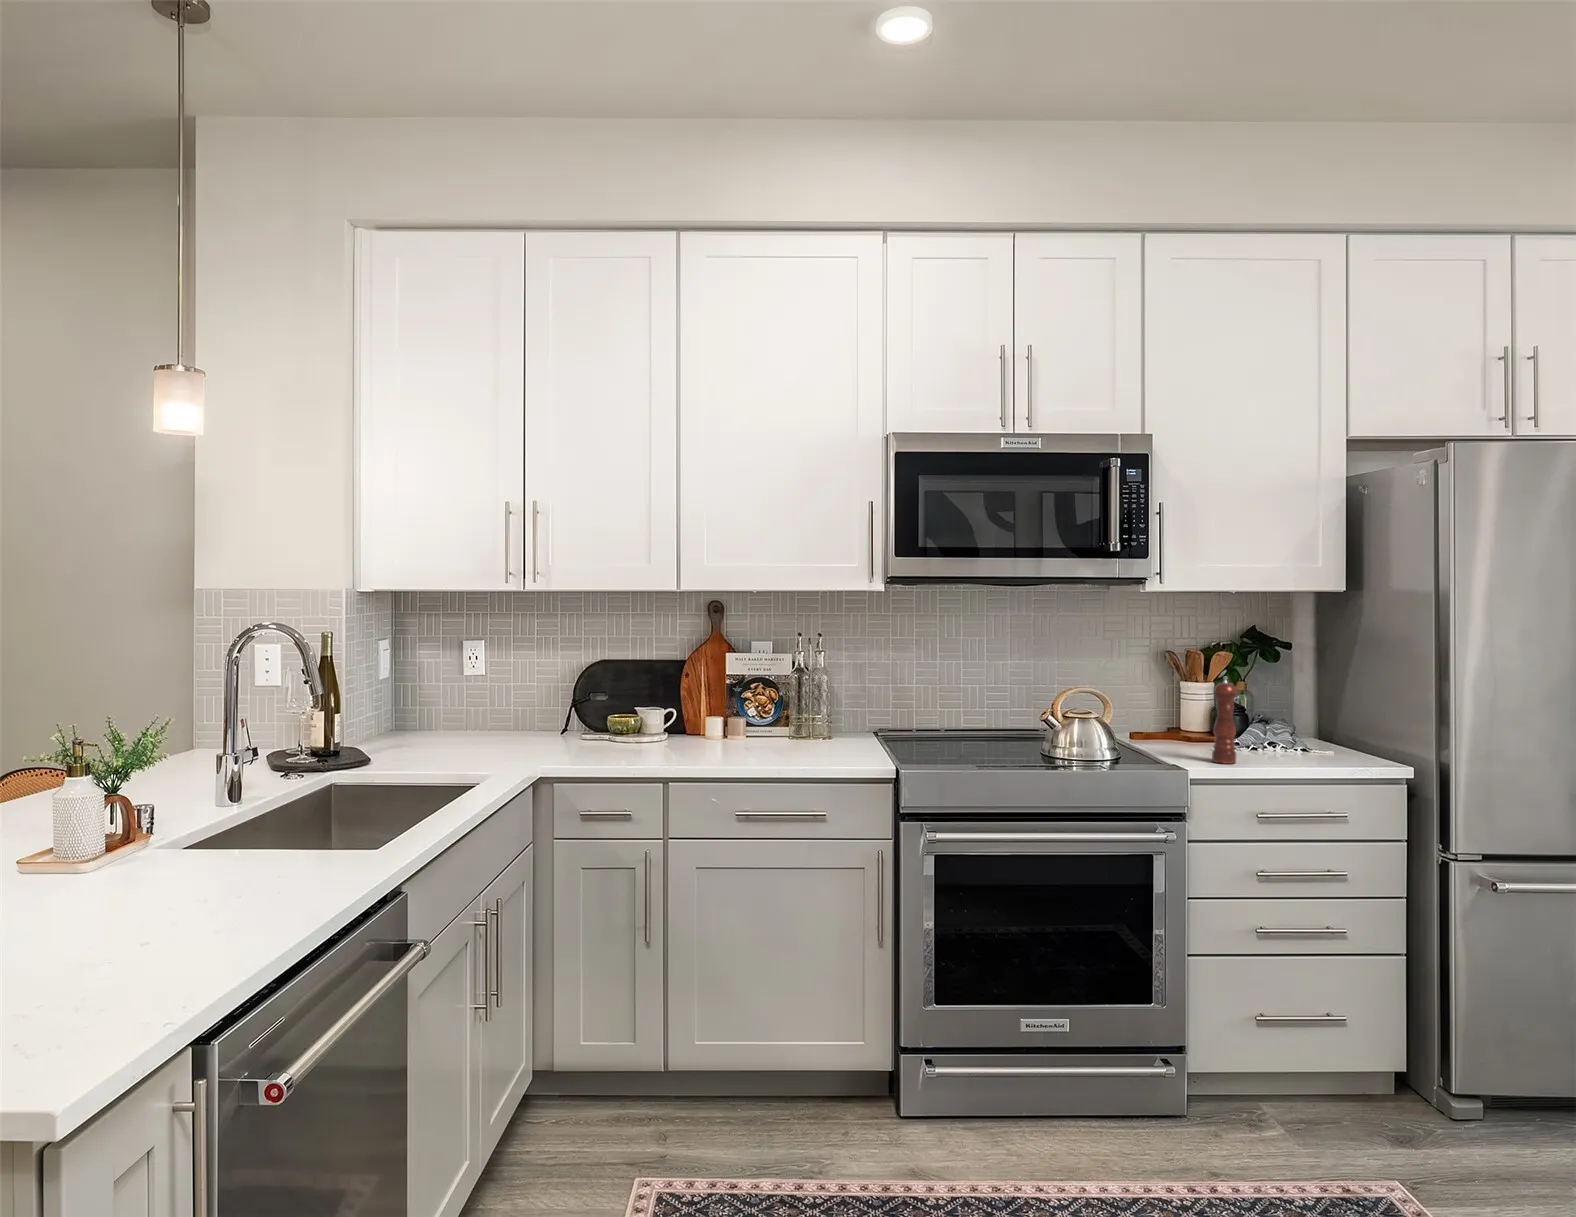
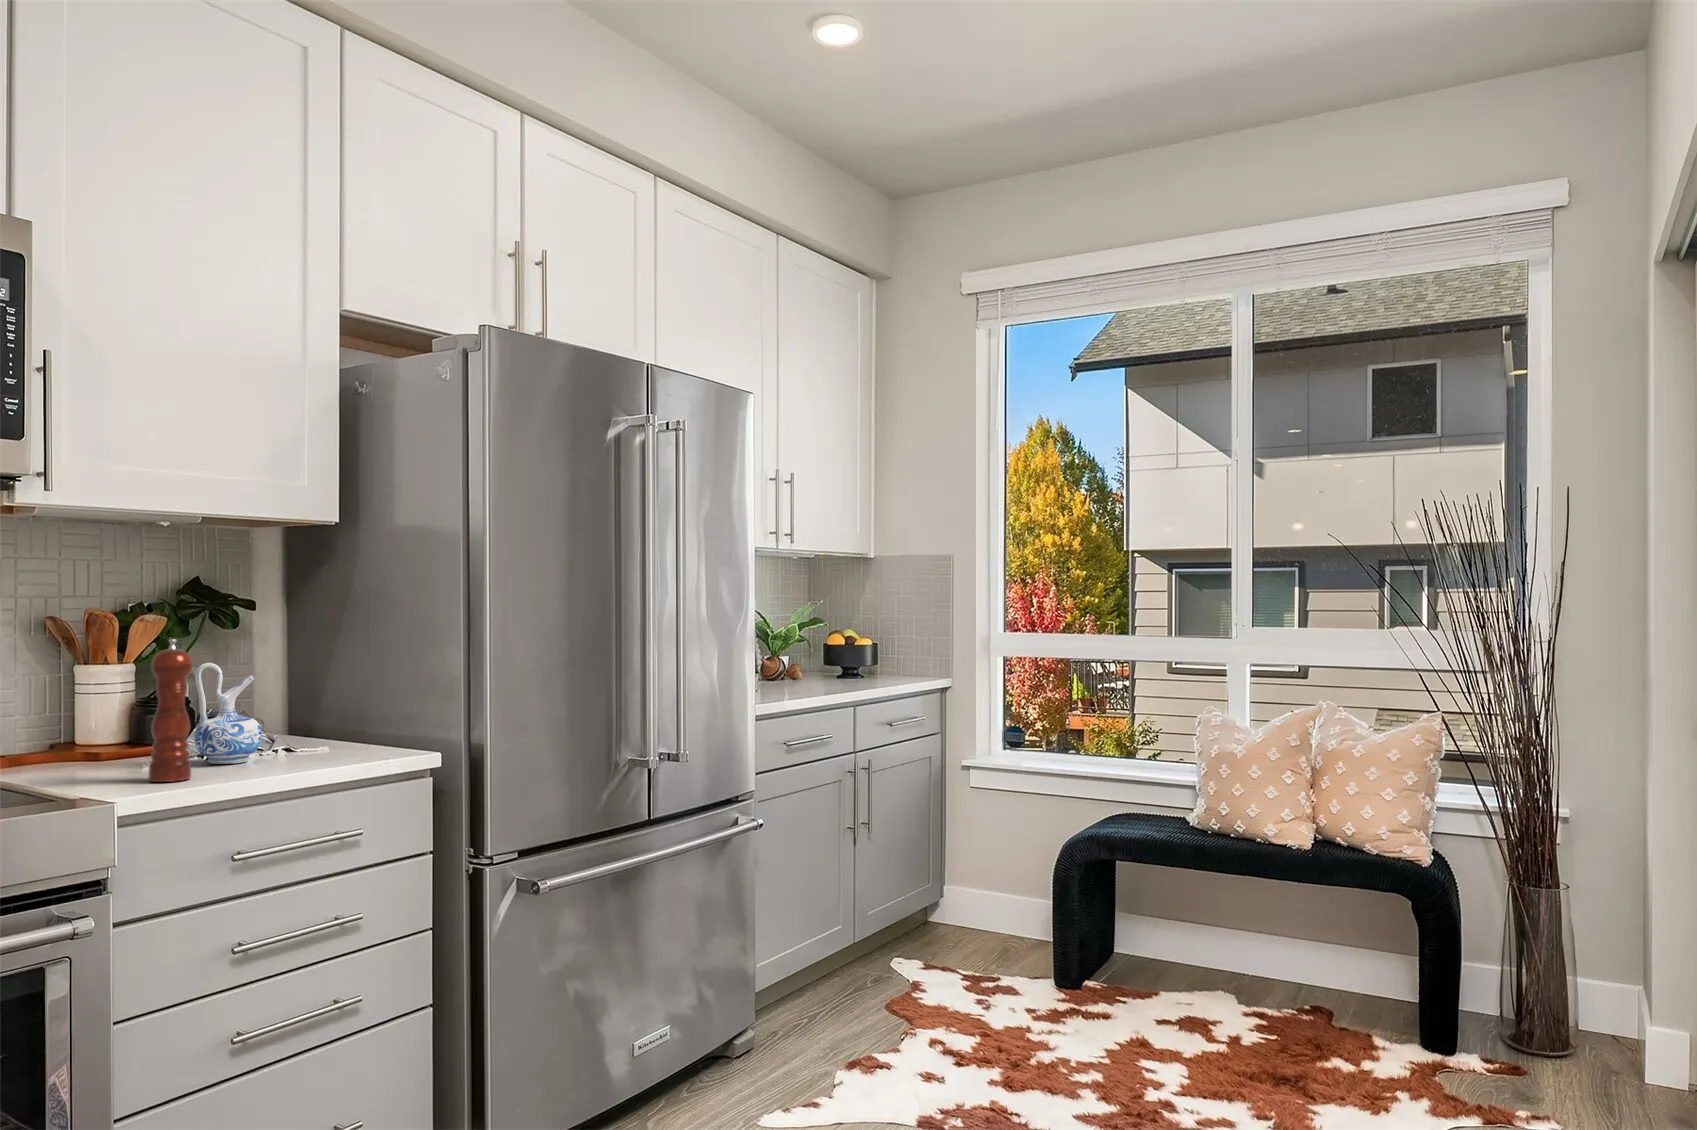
ceramic pitcher: none [1243,690,1284,756] -> present [194,663,262,764]

